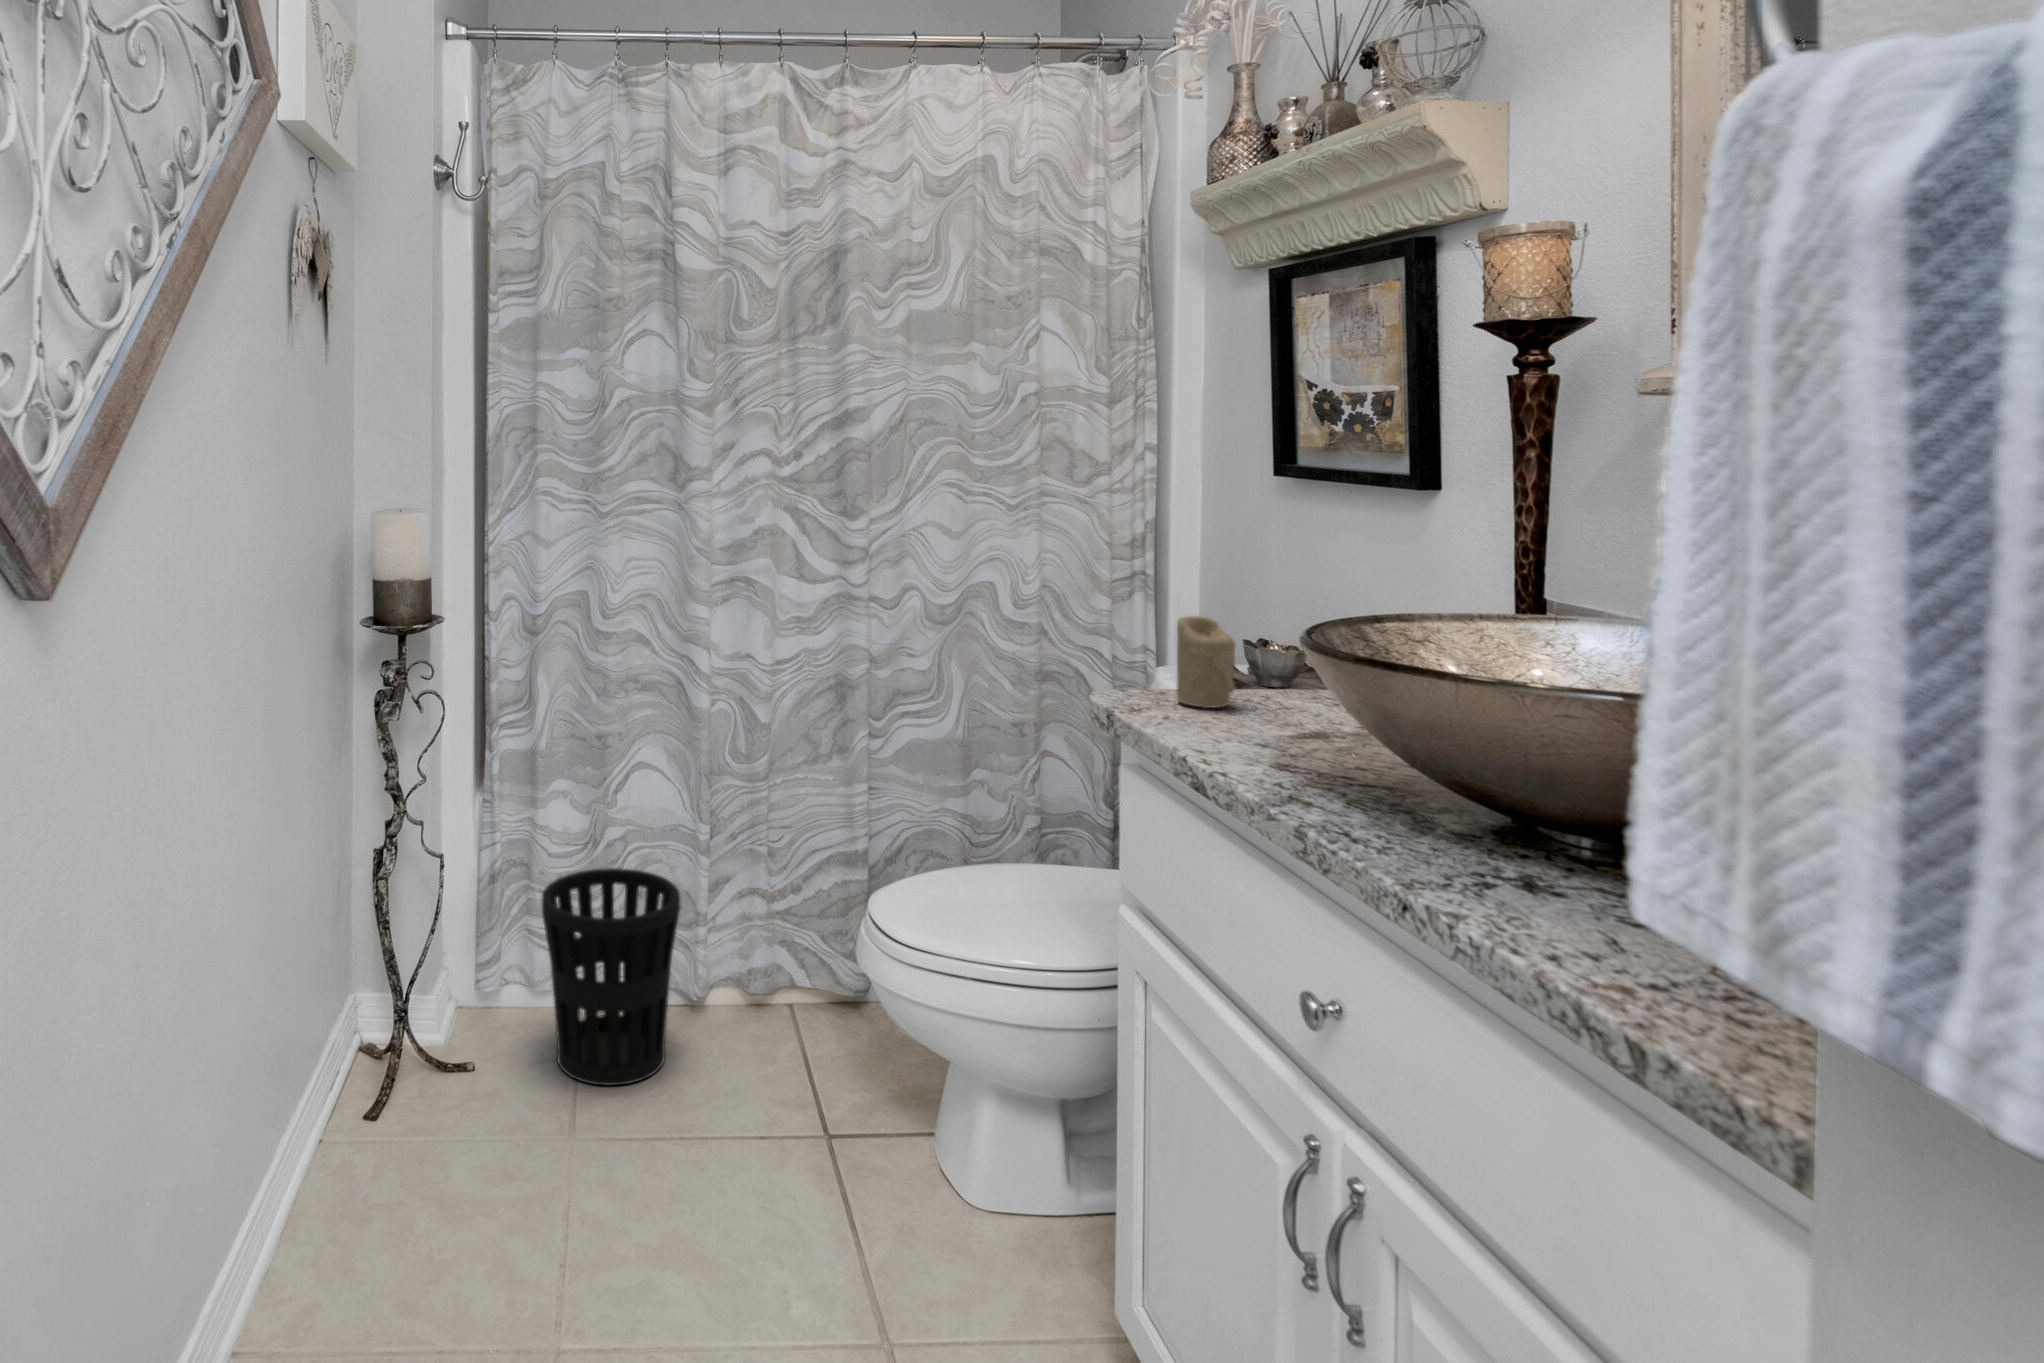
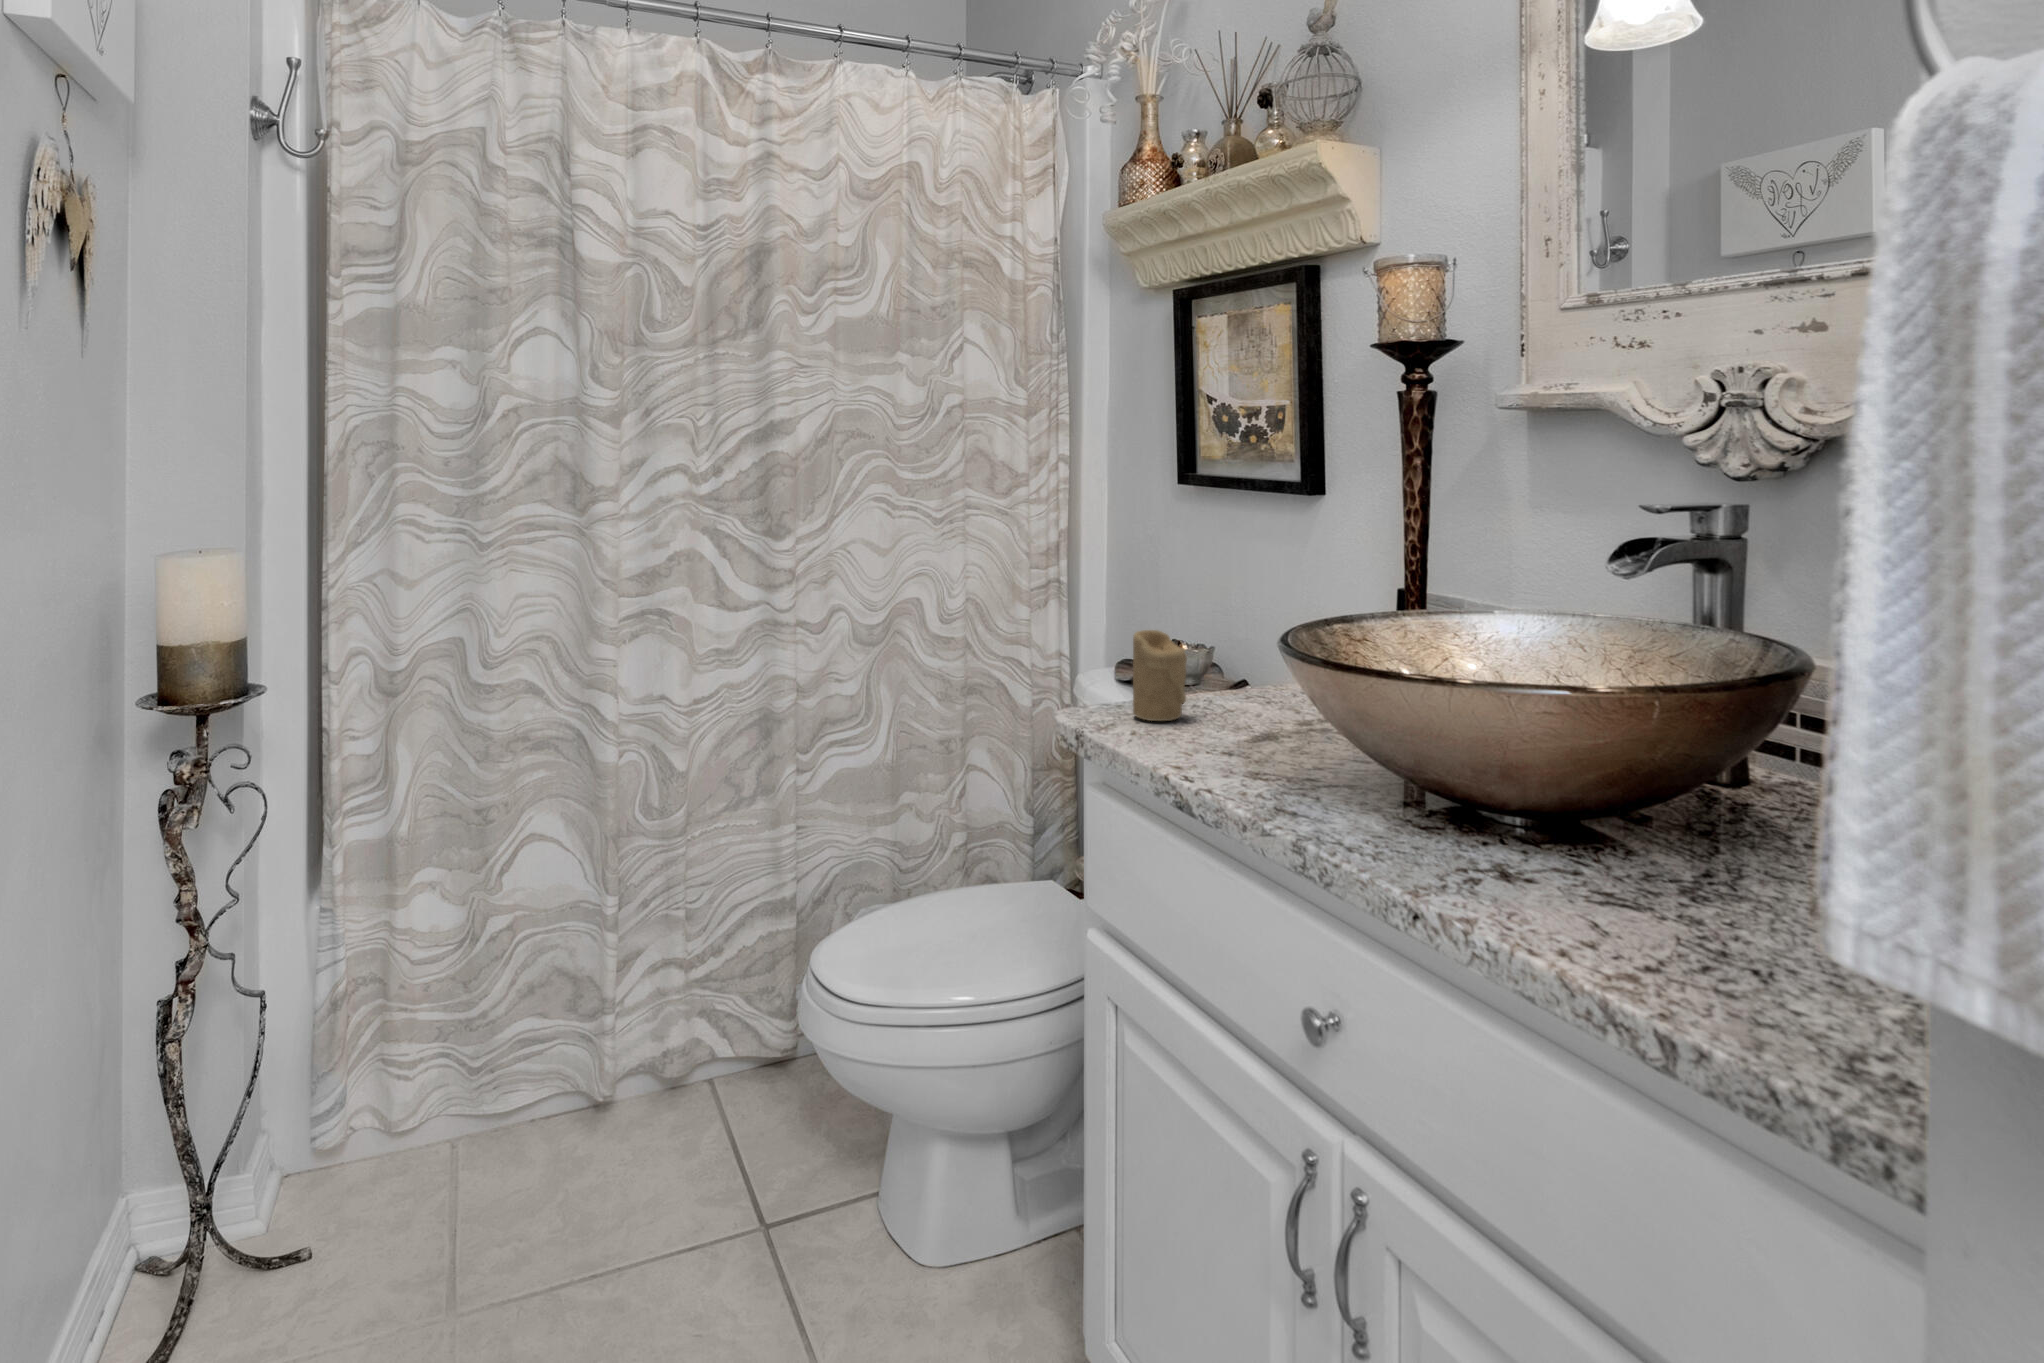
wastebasket: present [542,868,680,1085] -> none [408,953,582,1217]

